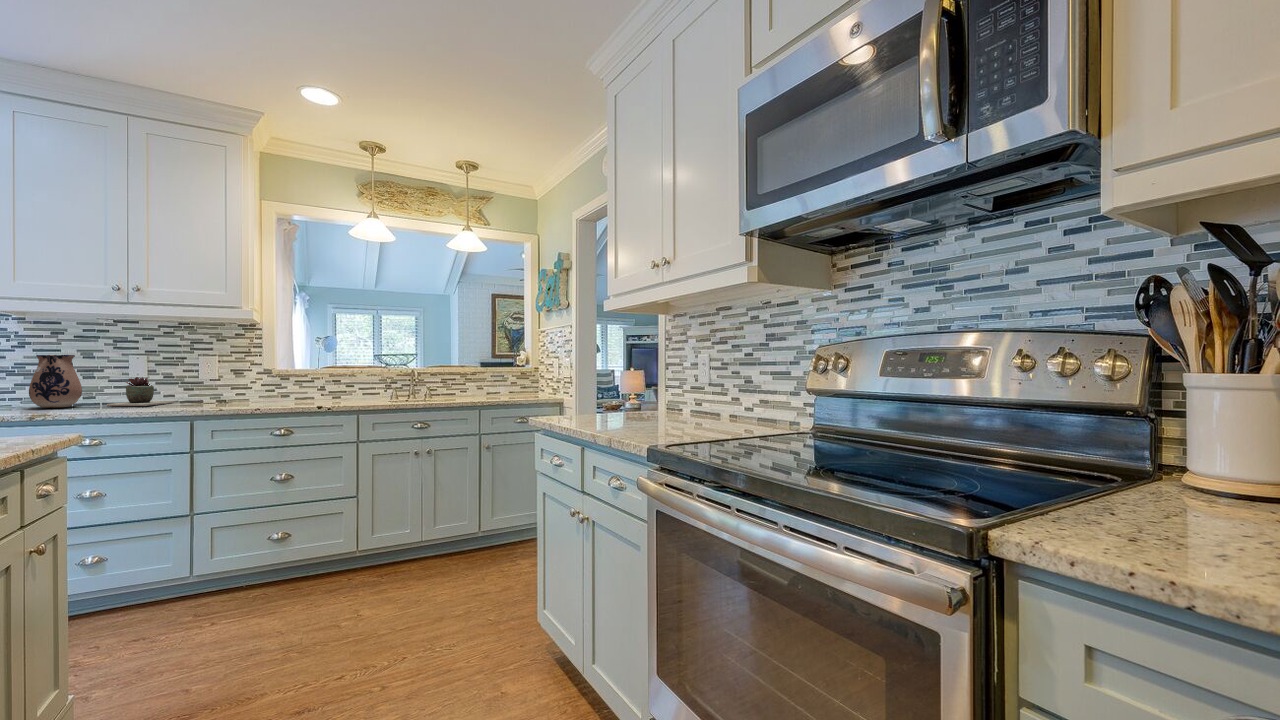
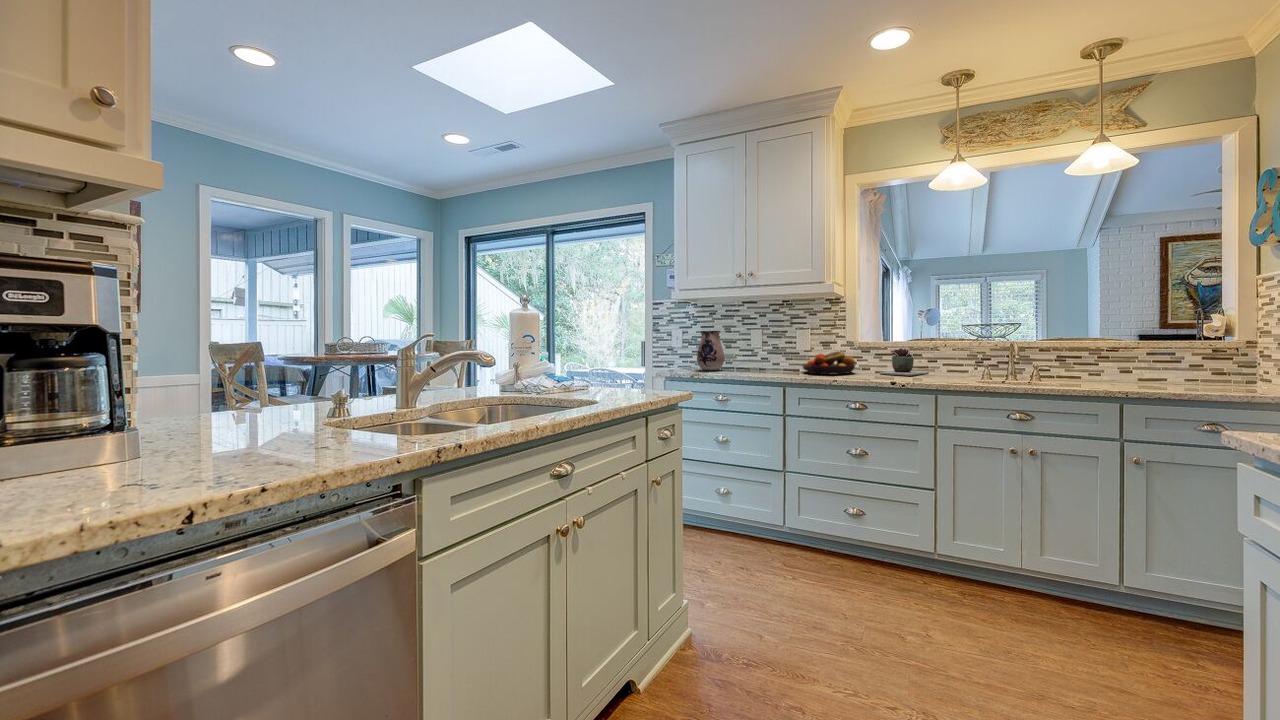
succulent plant: present [107,377,174,406] -> present [879,348,929,376]
fruit bowl: none [207,379,273,404] -> present [803,351,855,375]

